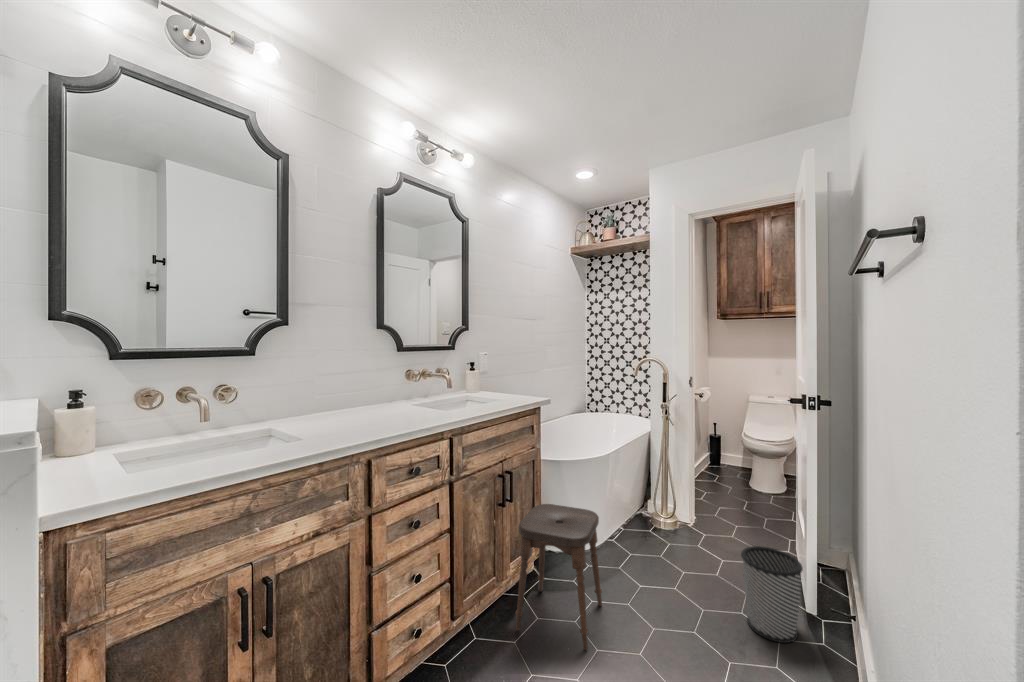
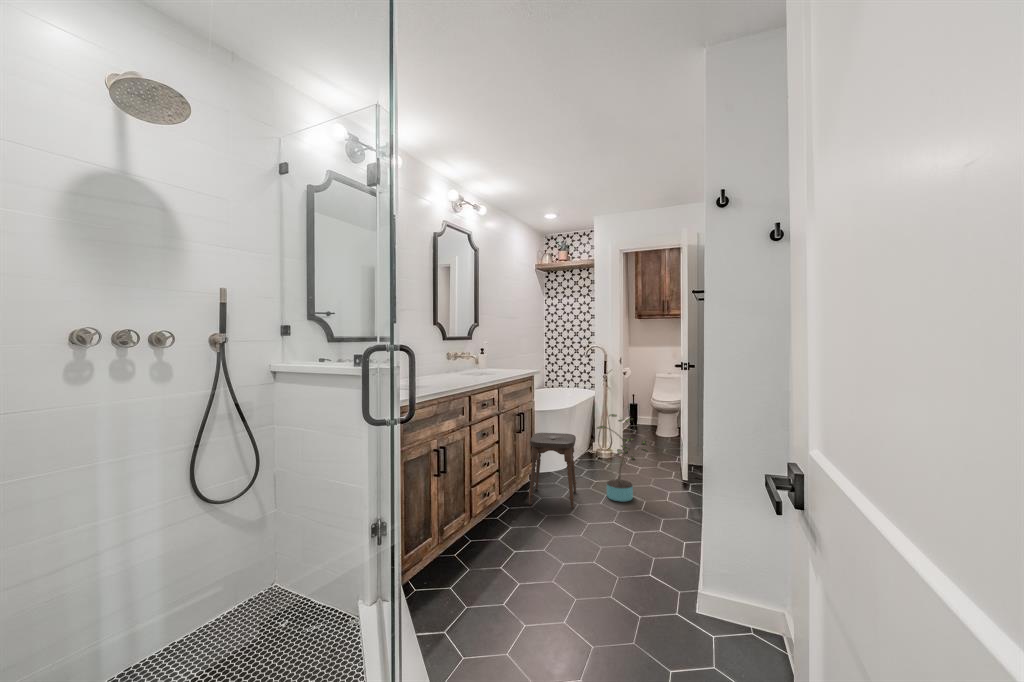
potted plant: none [632,483,725,643] -> present [597,414,648,502]
wastebasket: present [741,546,803,643] -> none [655,449,688,497]

